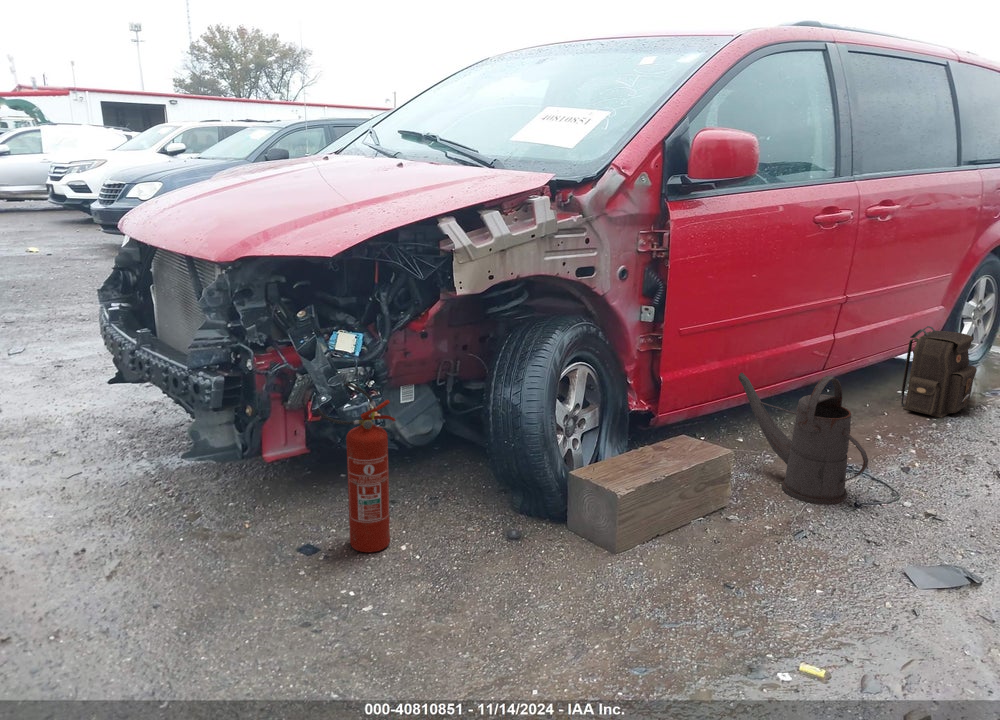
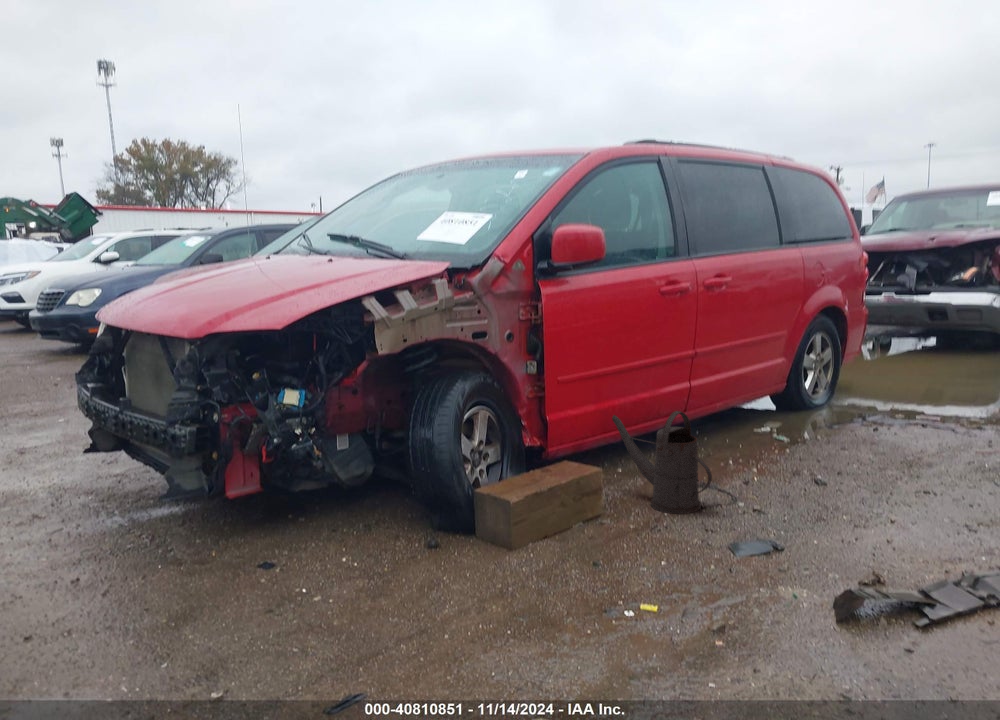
backpack: present [901,326,977,418] -> none [758,375,816,450]
fire extinguisher: present [314,383,396,552] -> none [267,428,333,566]

